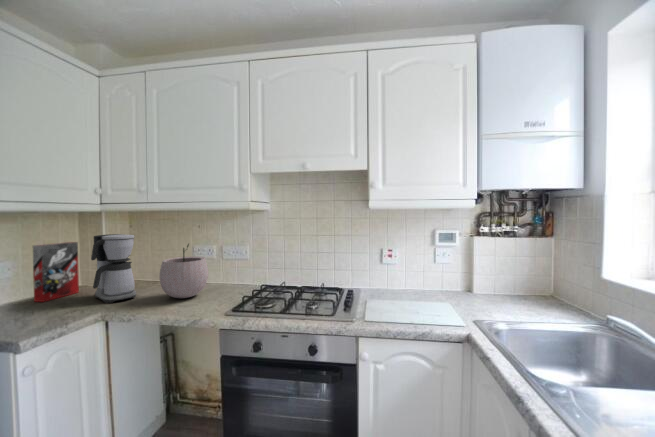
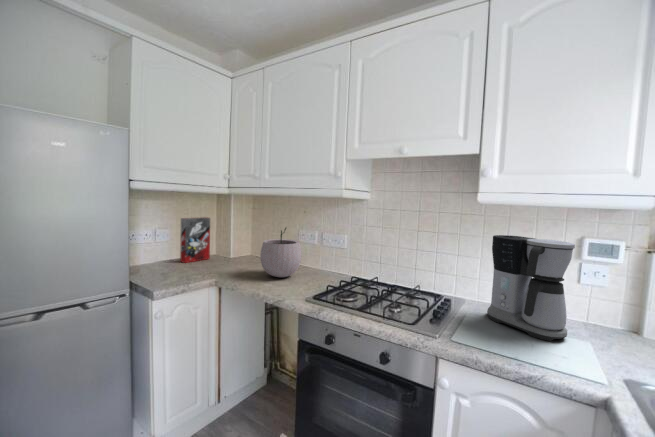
coffee maker: present [91,234,136,303] -> present [487,235,575,341]

